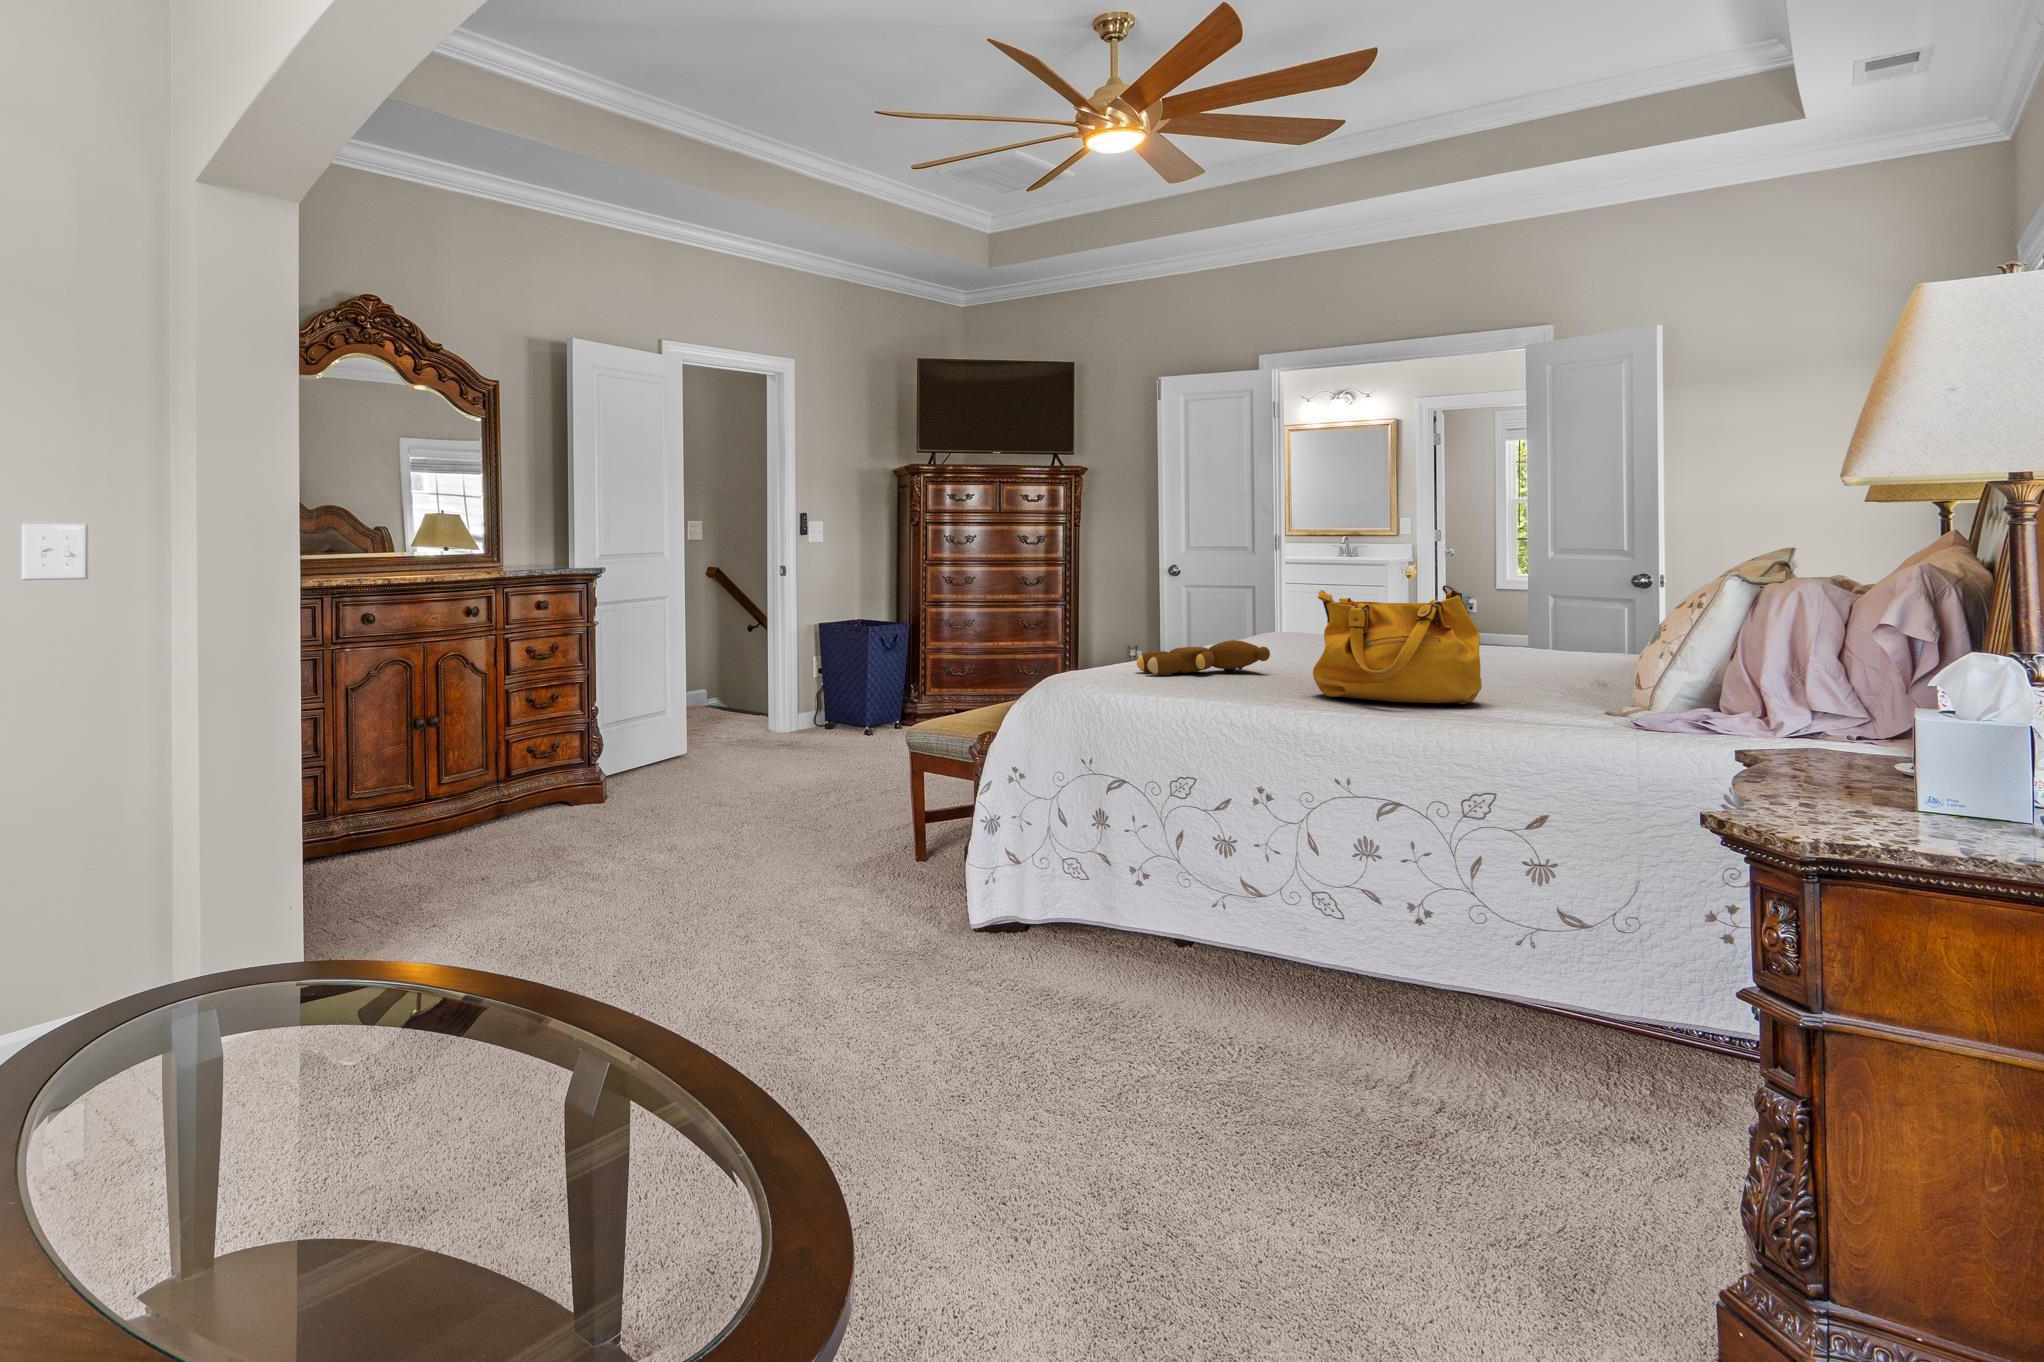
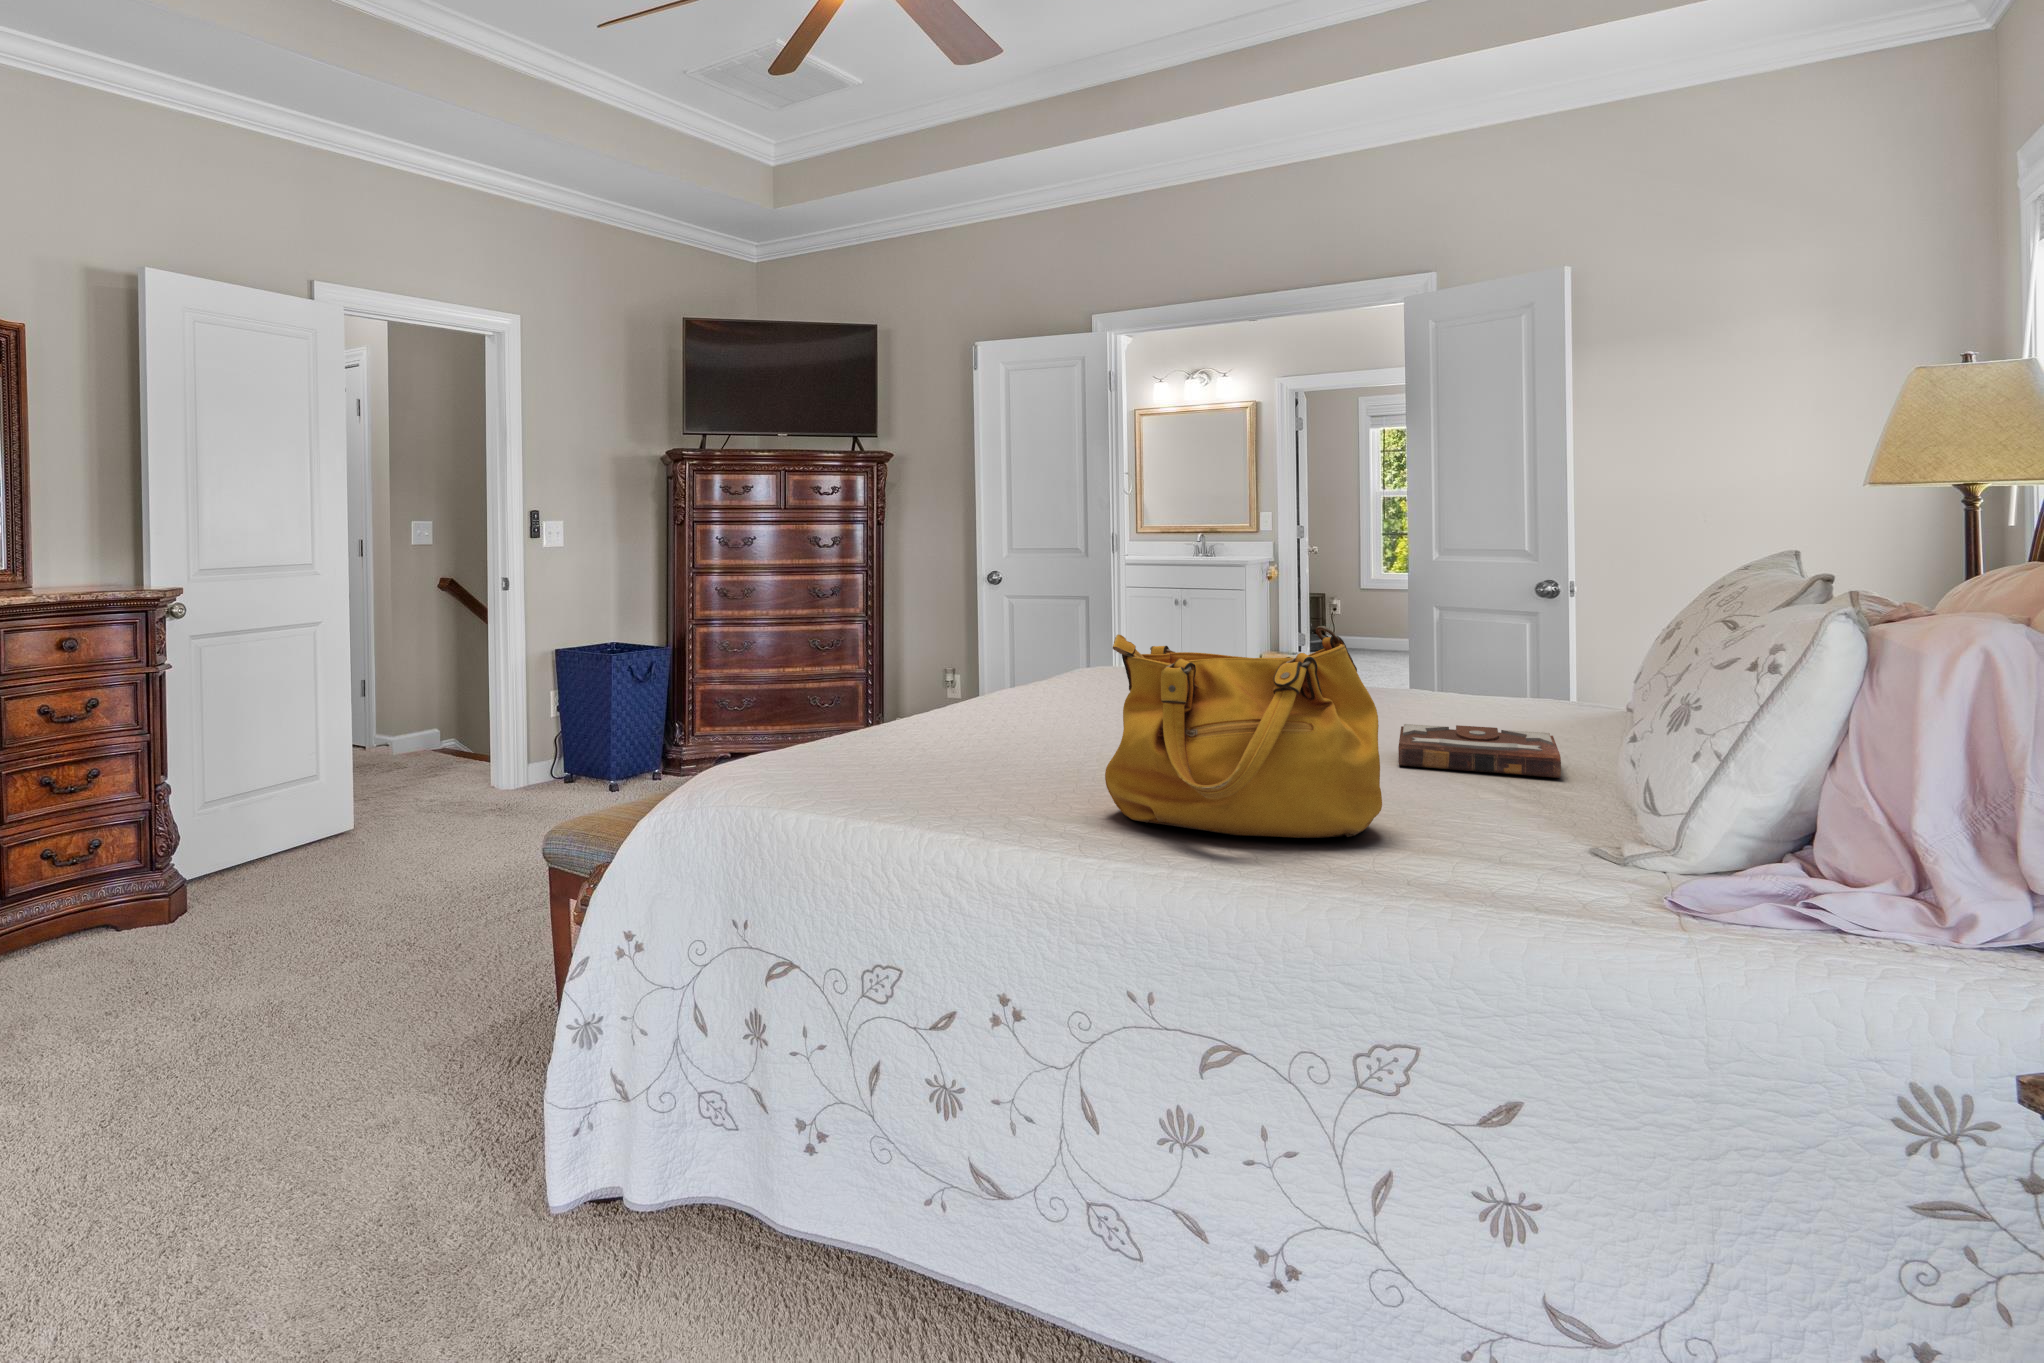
teddy bear: present [1137,640,1270,675] -> none [851,703,1056,764]
book: none [1499,657,1605,687] -> present [1398,724,1561,778]

